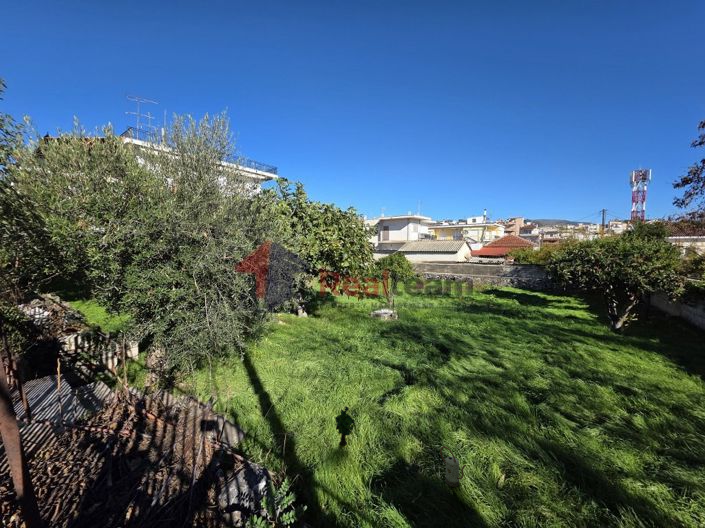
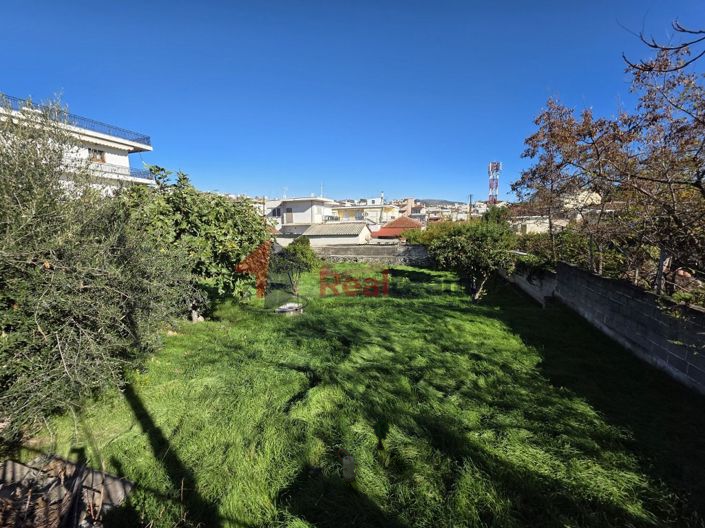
decorative plant: present [335,406,355,446] -> present [371,415,390,450]

